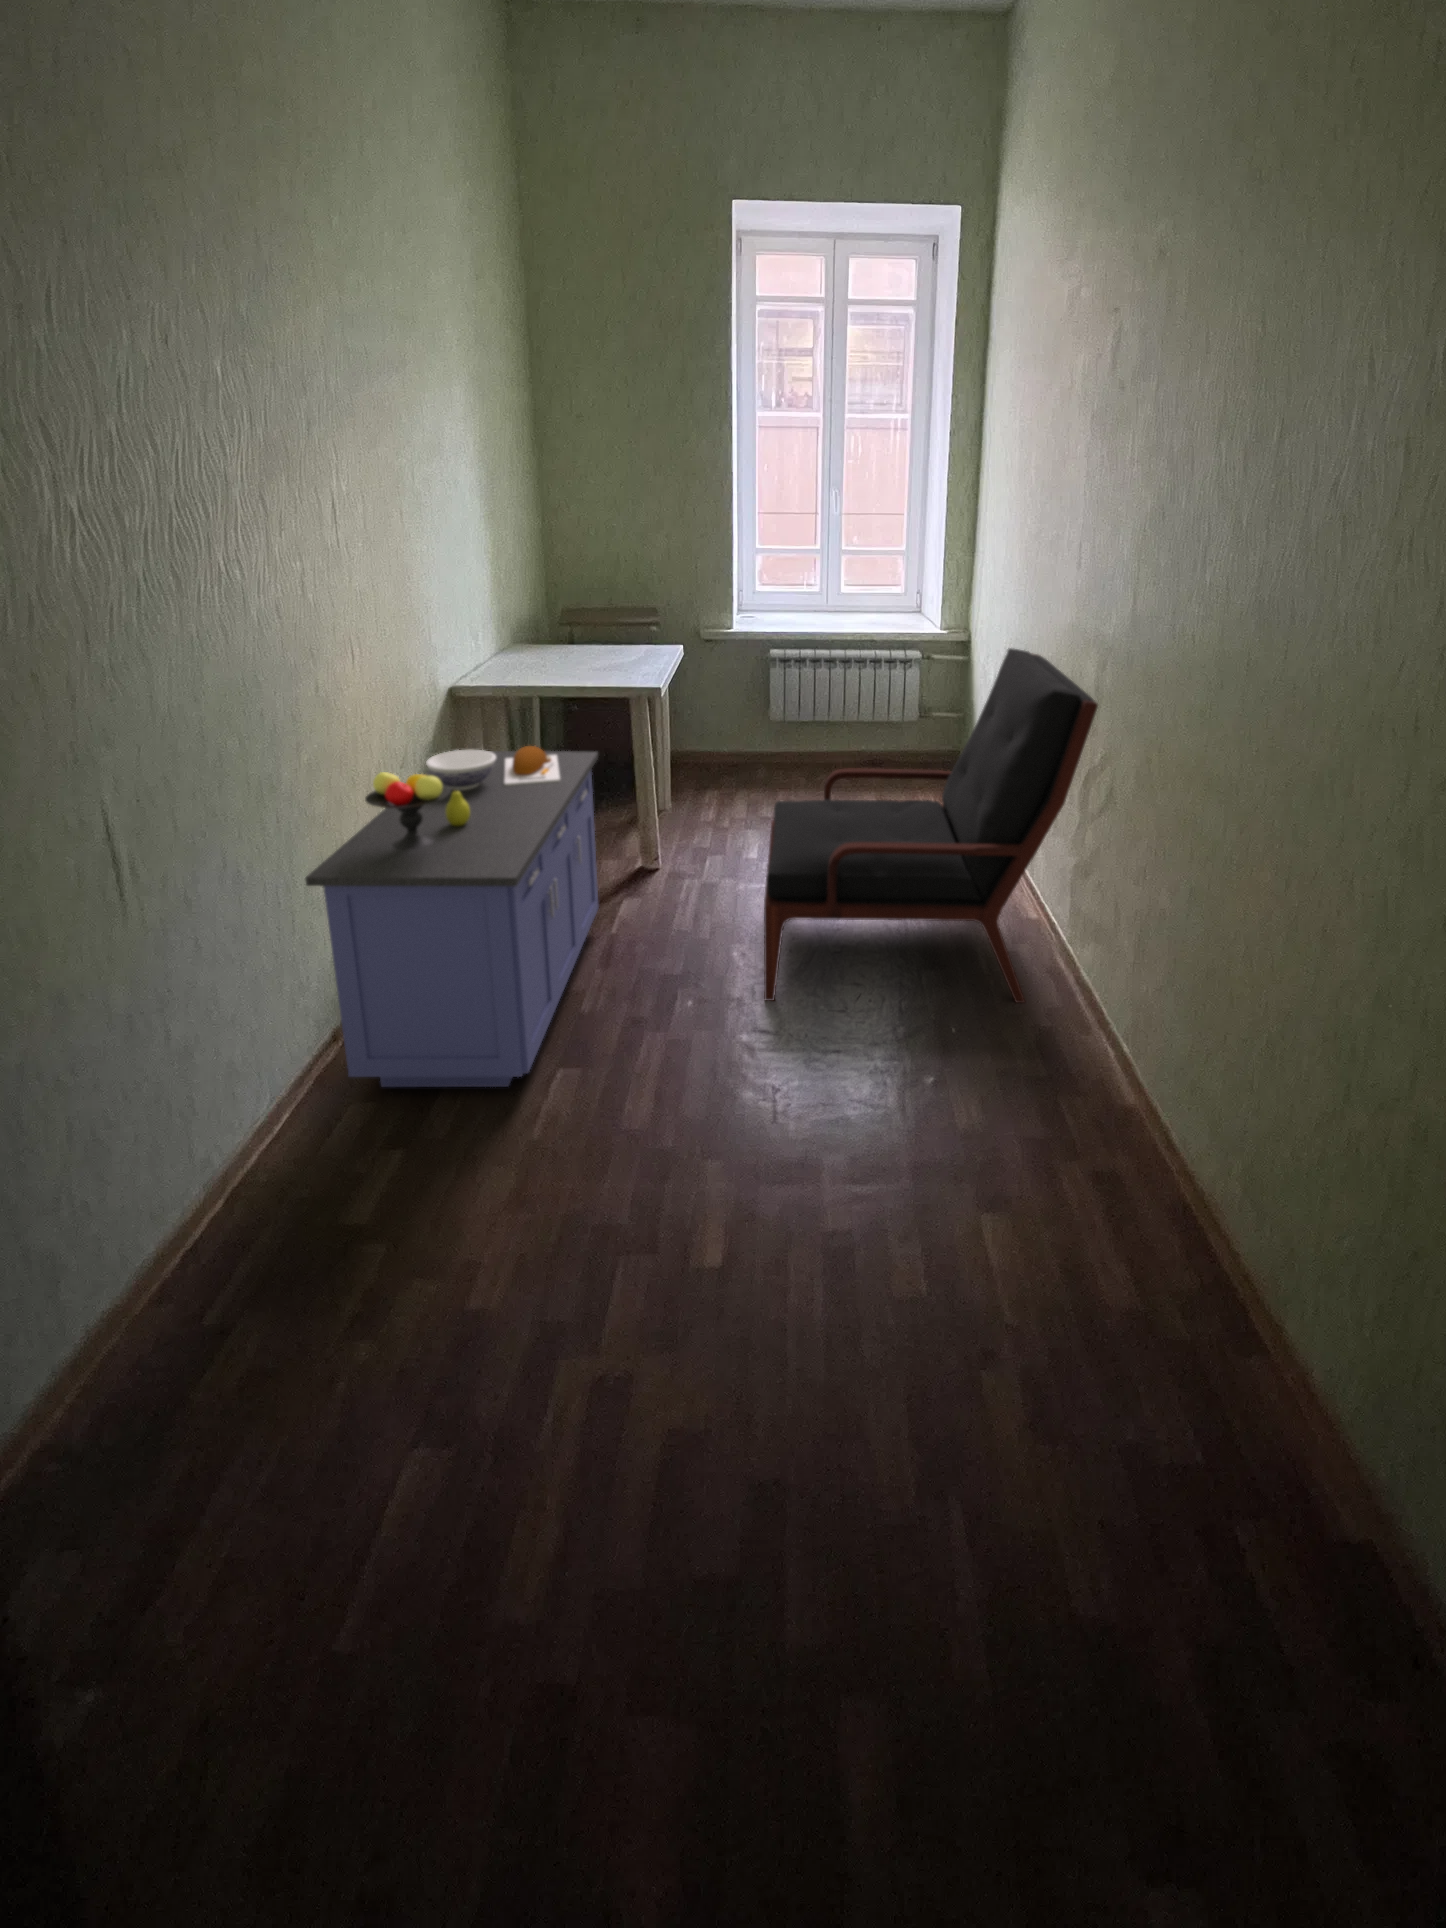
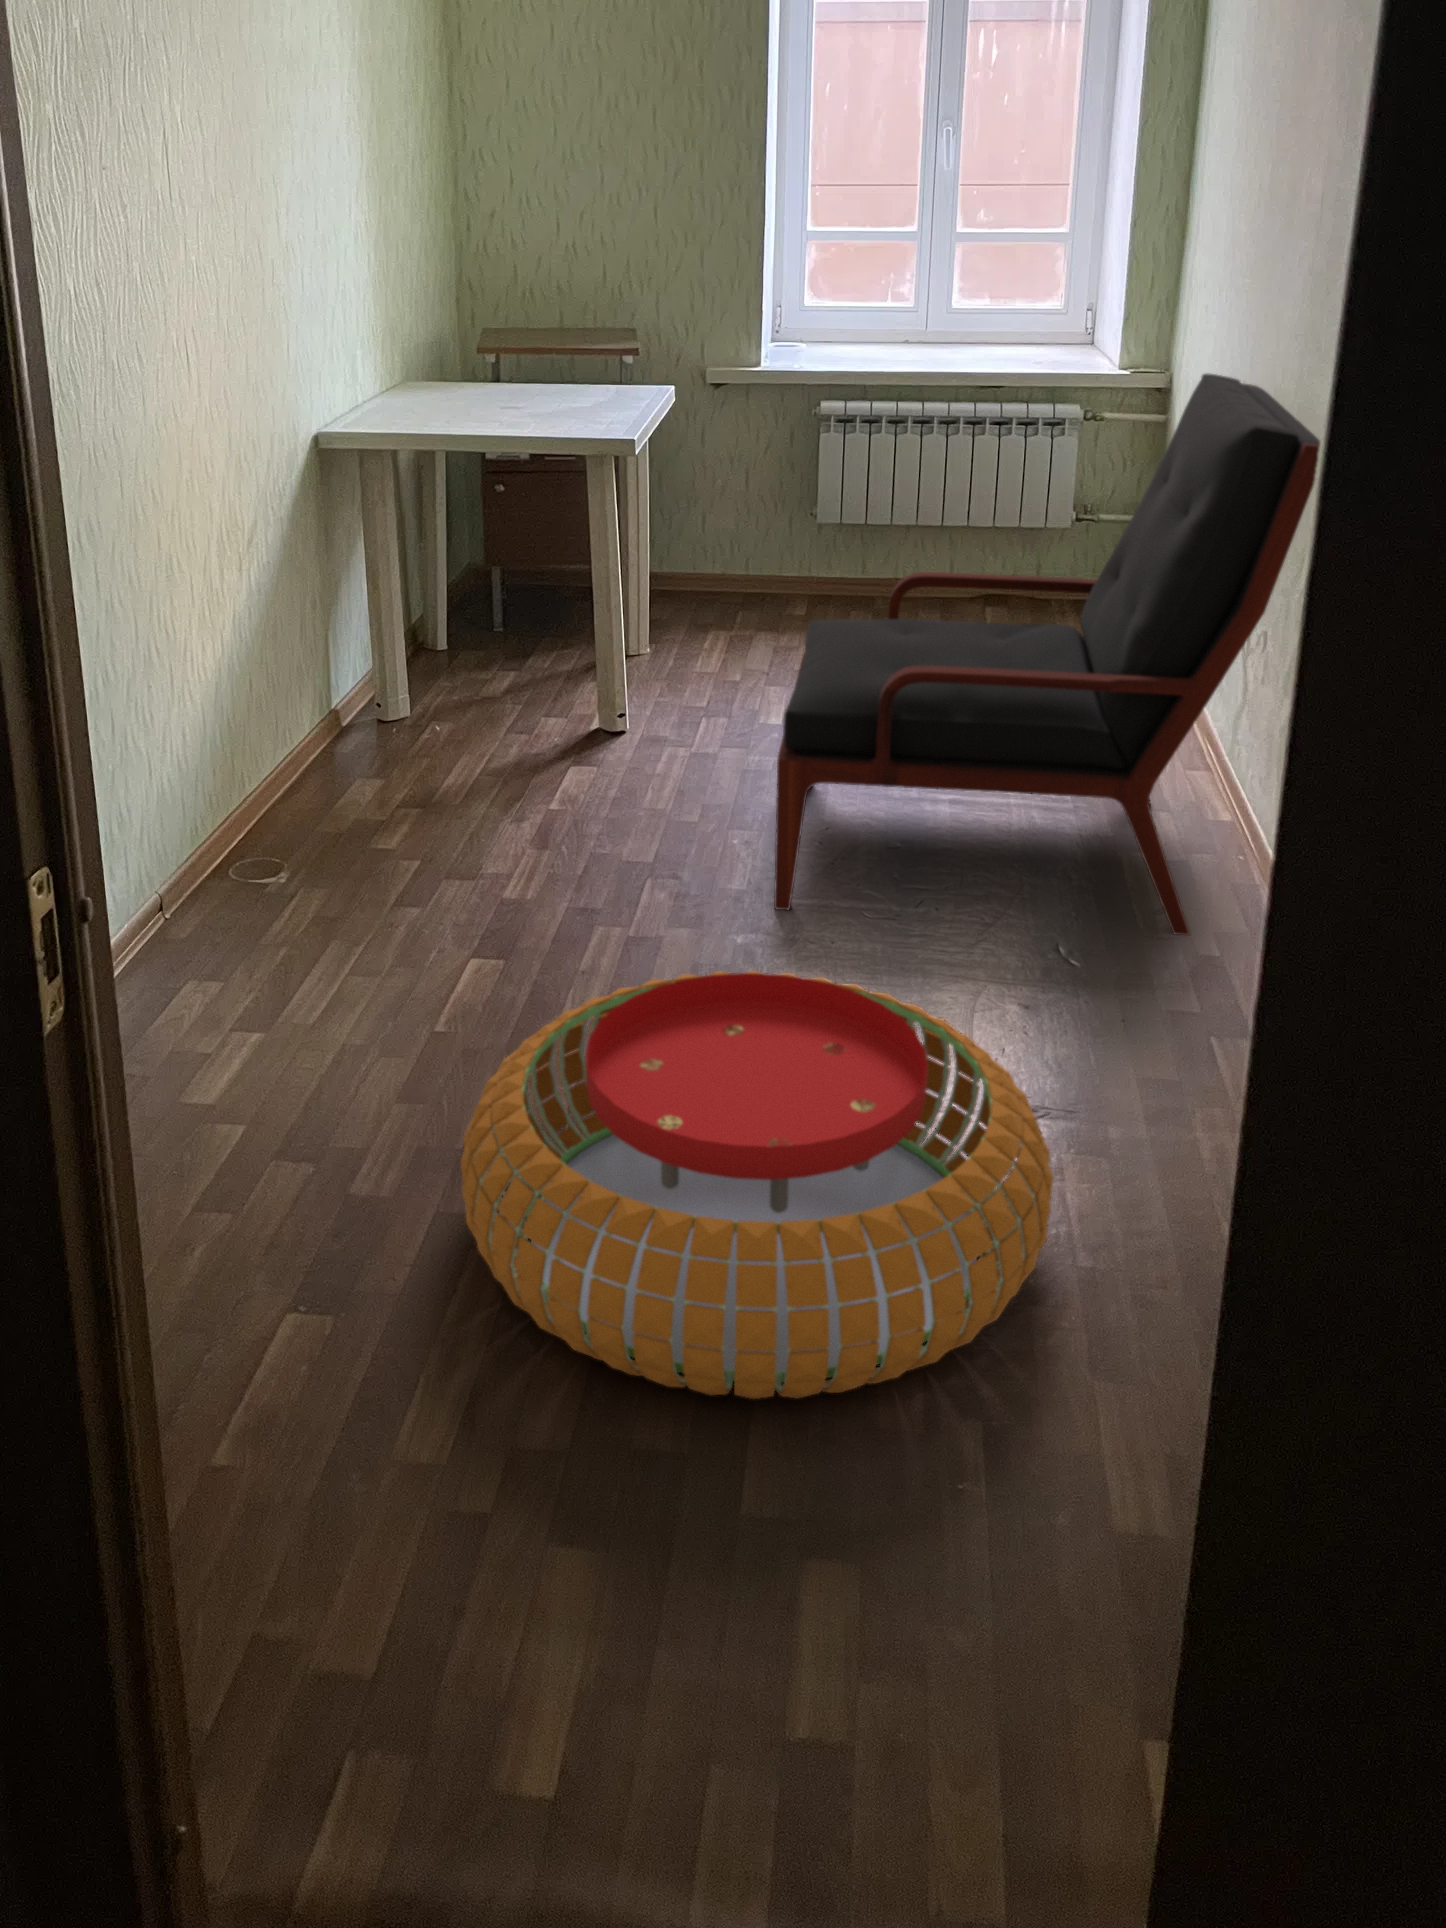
storage cabinet: present [305,746,598,1087] -> none [126,512,535,988]
pouf: none [559,1082,986,1468] -> present [461,970,1054,1399]

